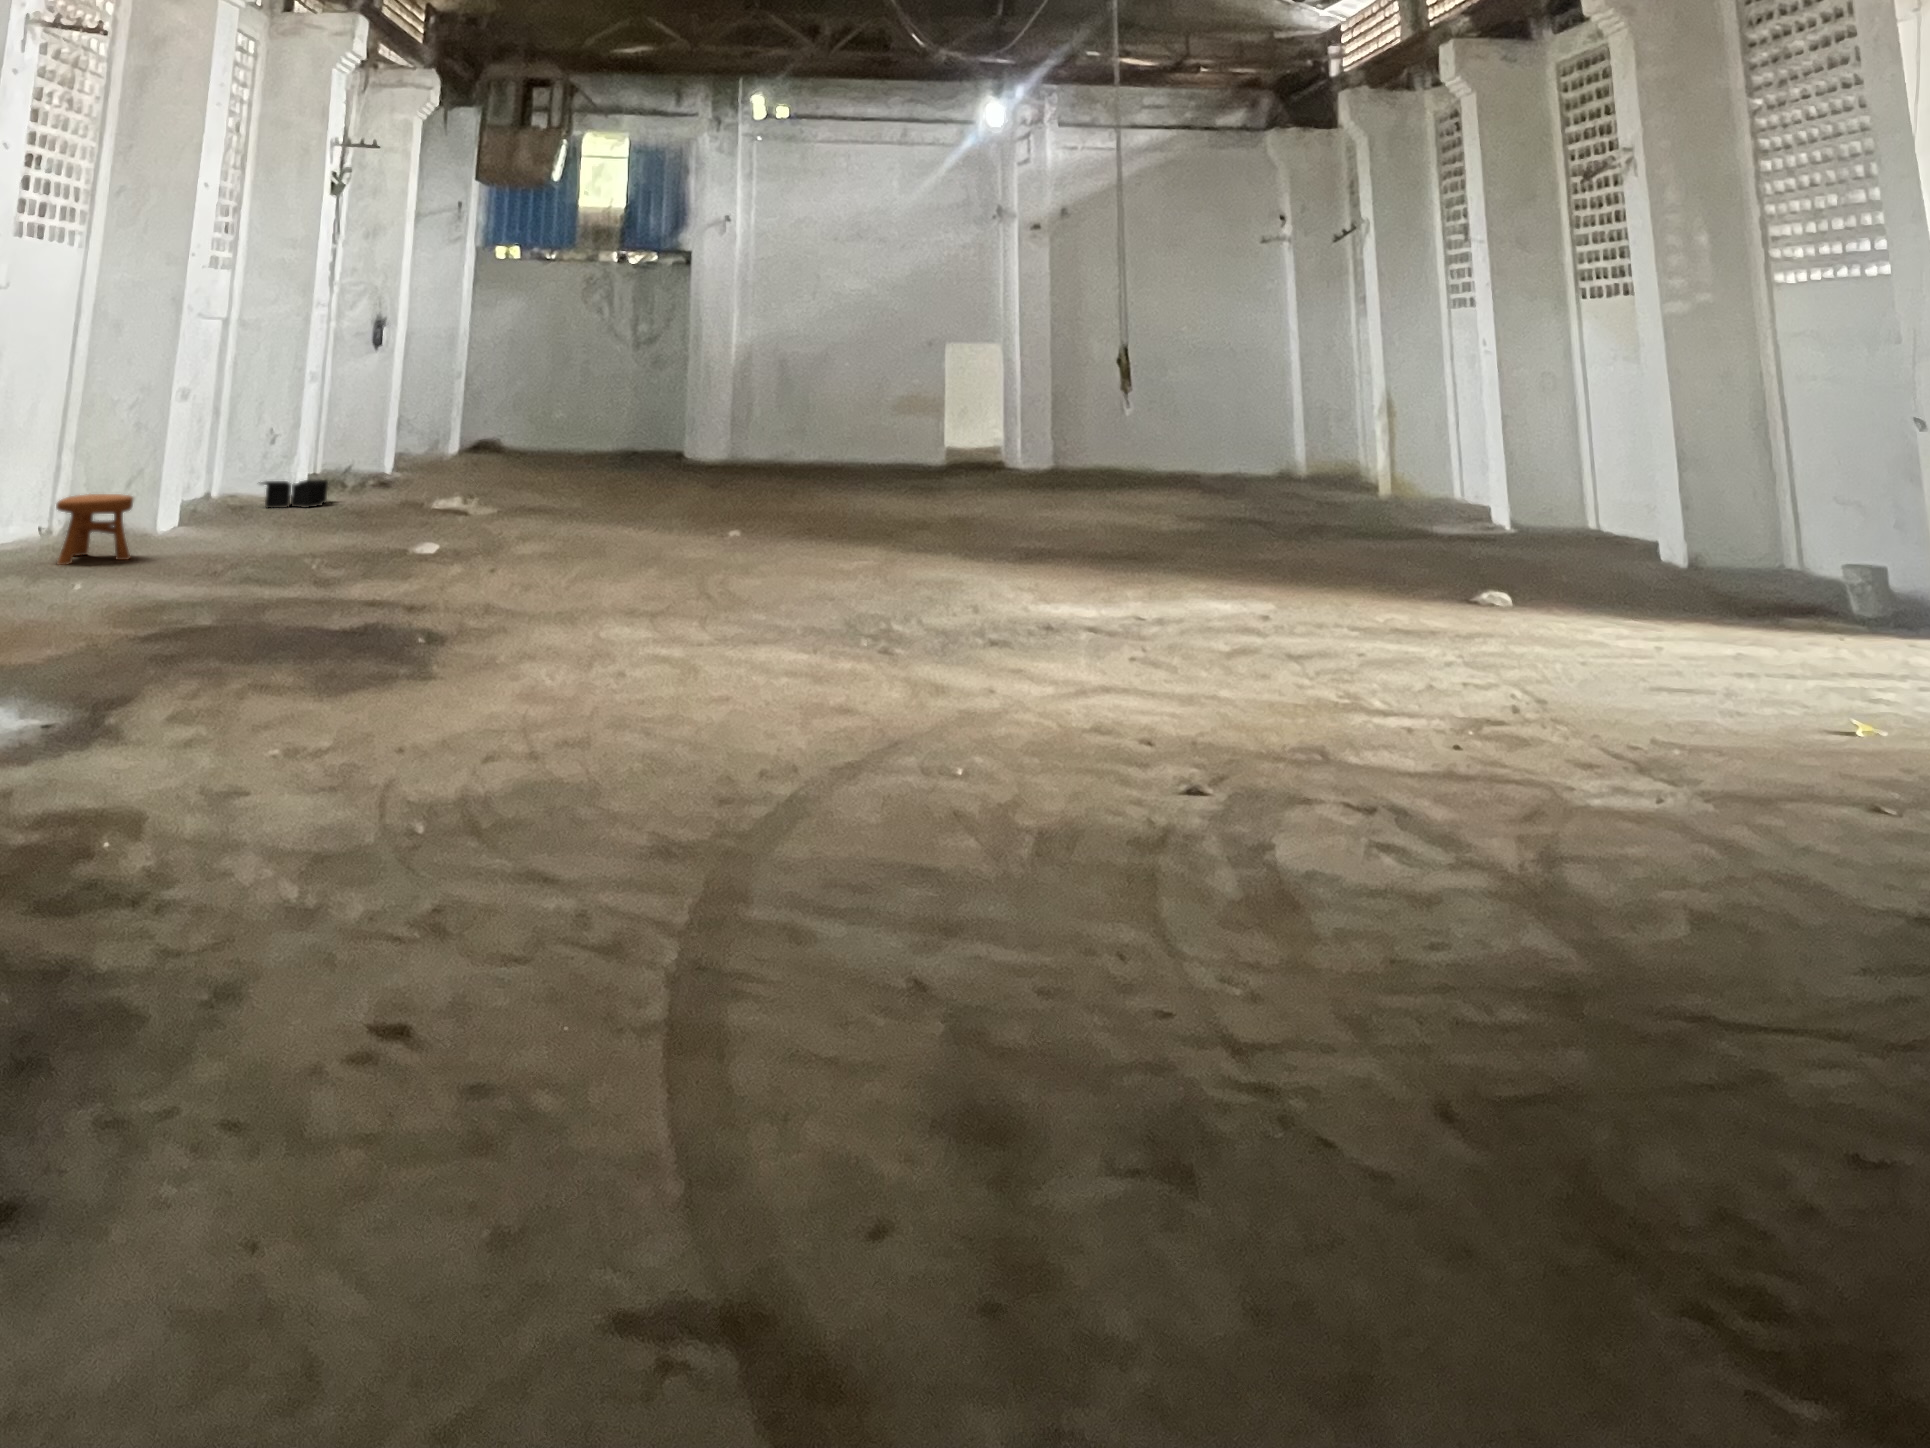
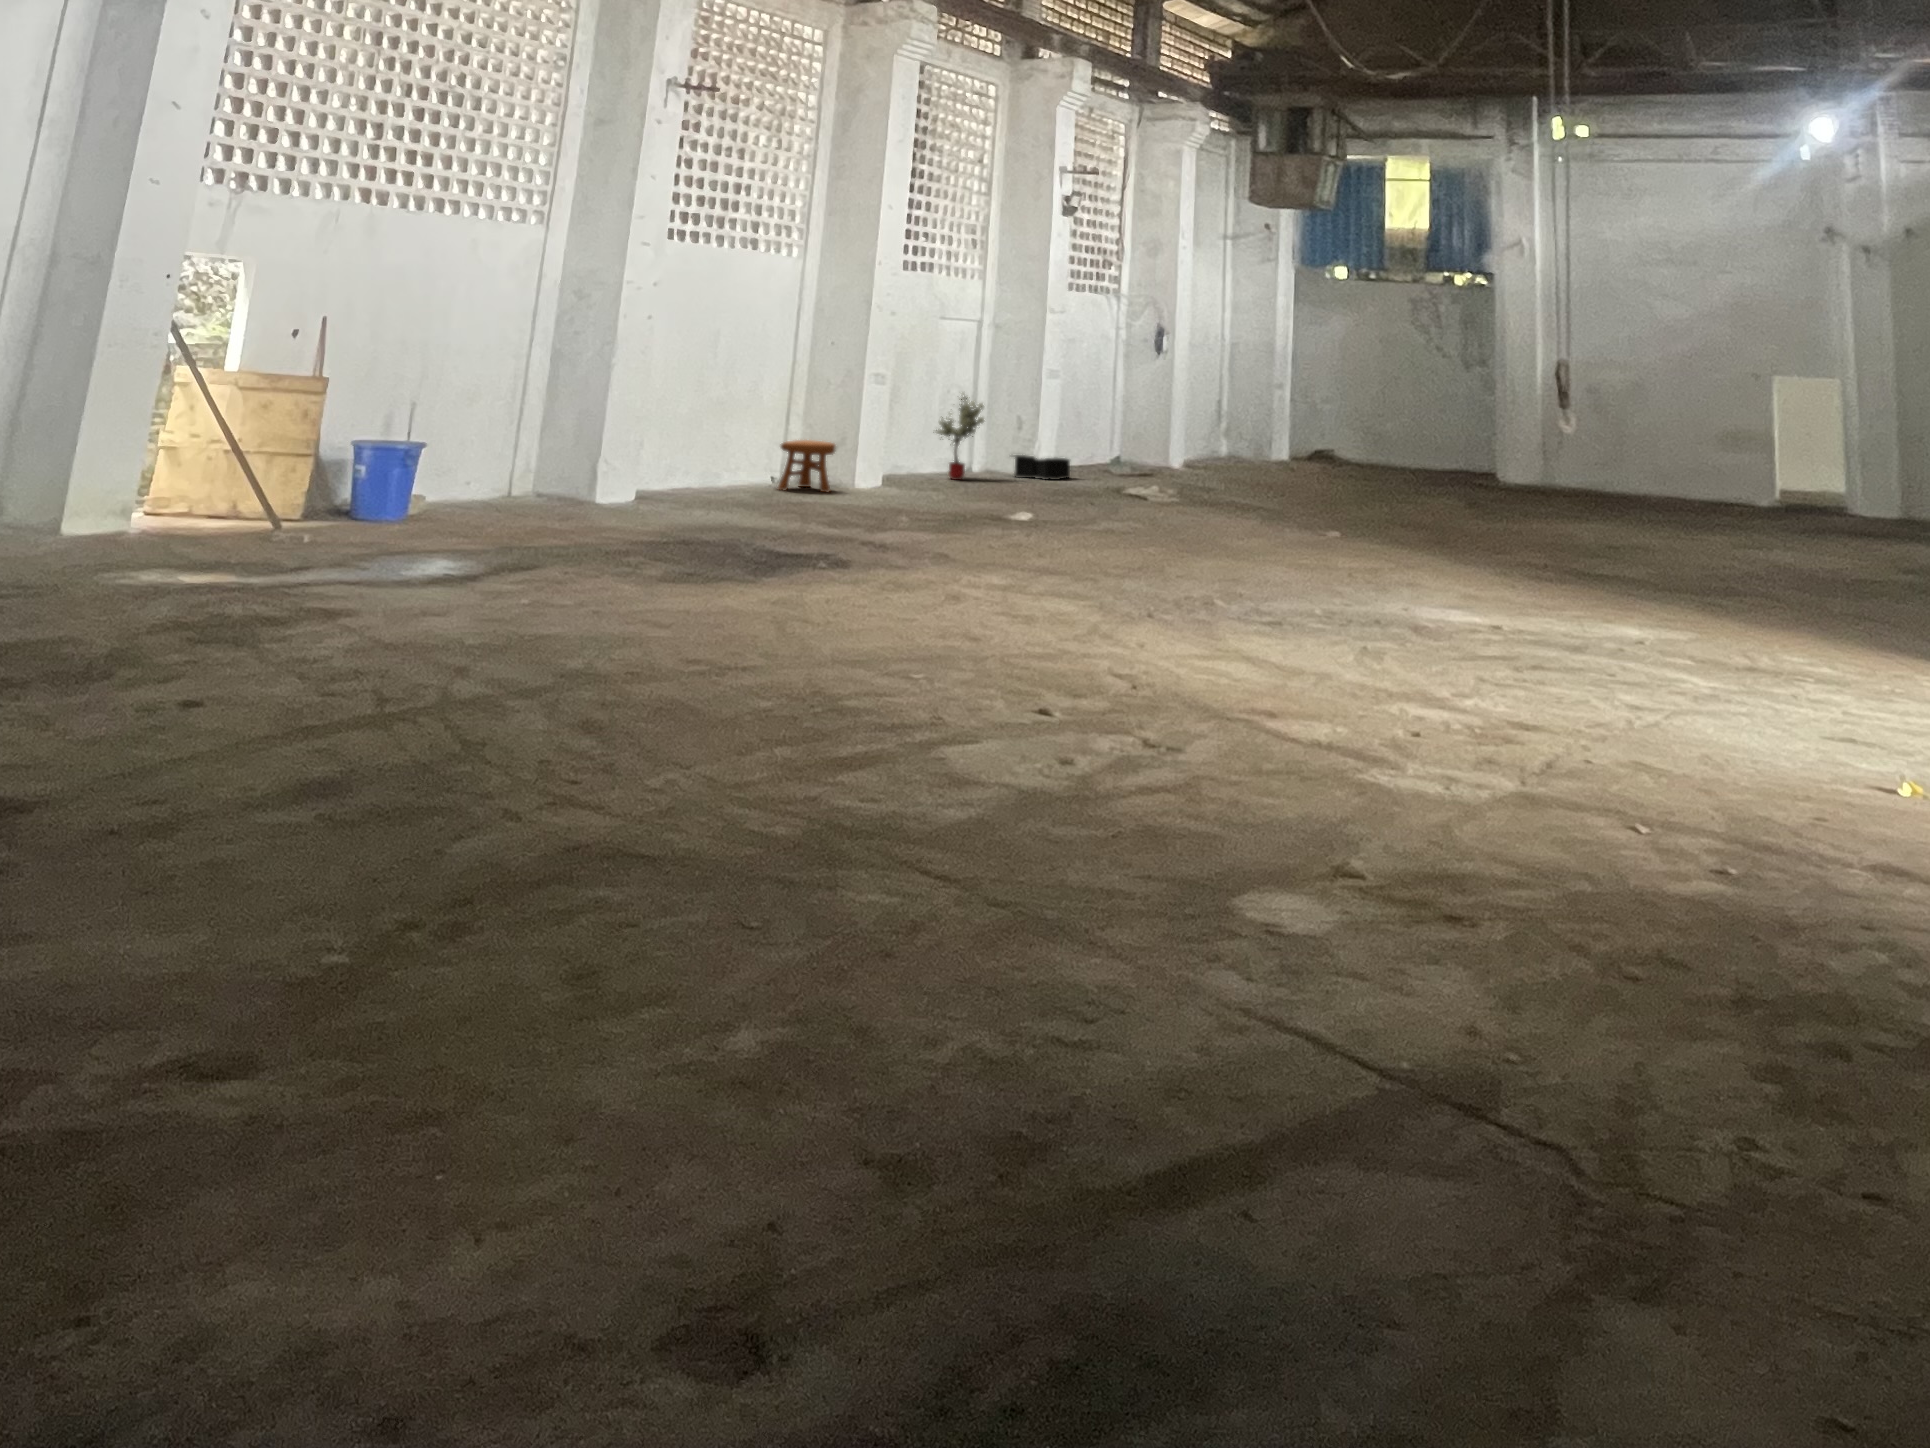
potted tree: none [189,412,250,521] -> present [936,396,984,480]

